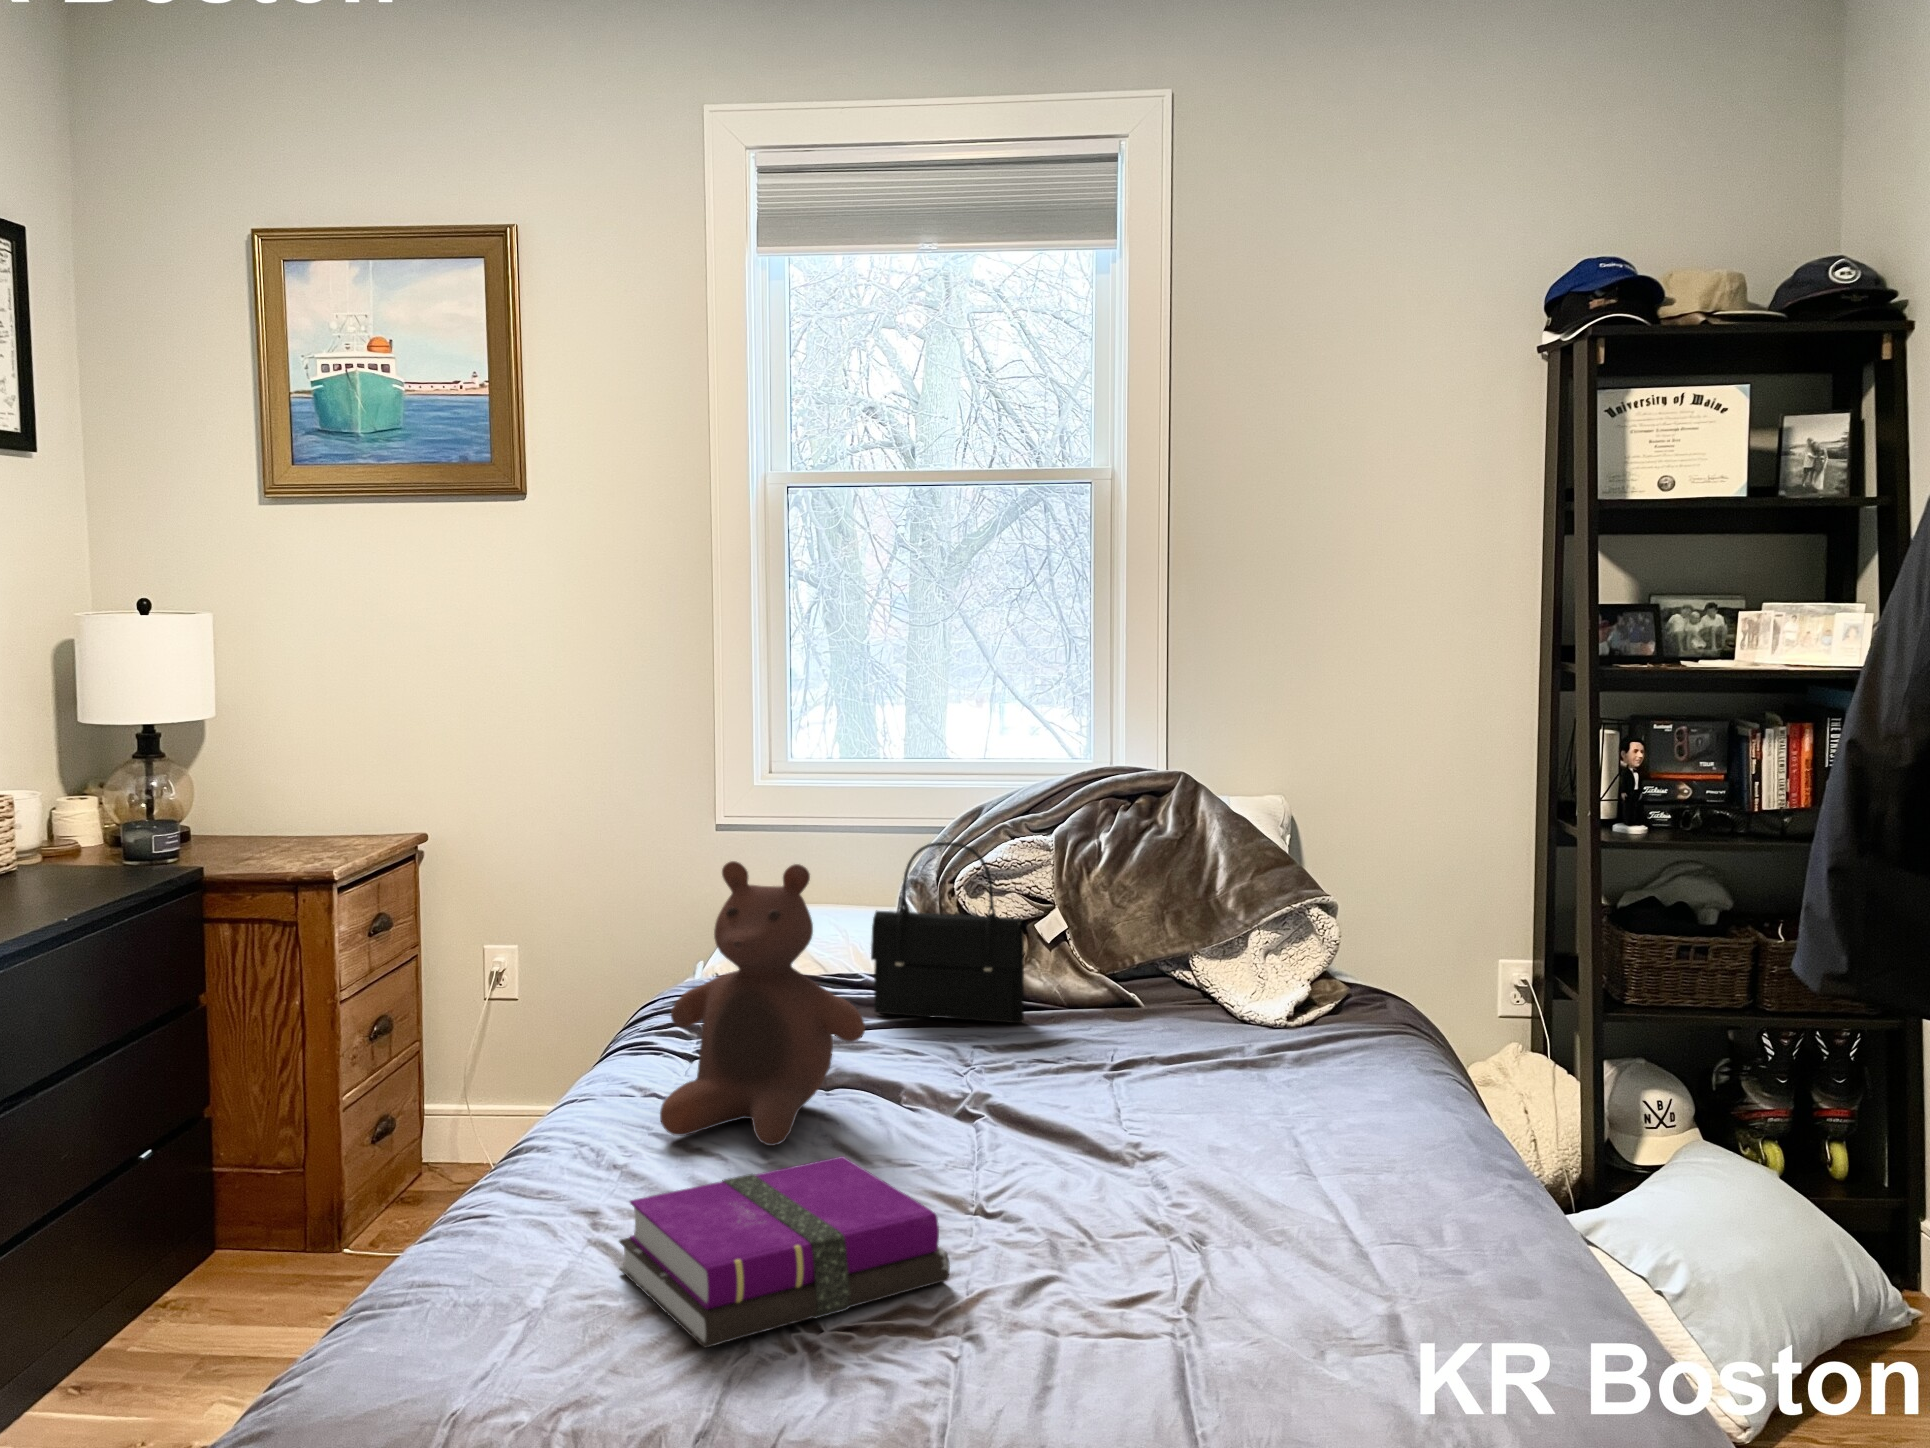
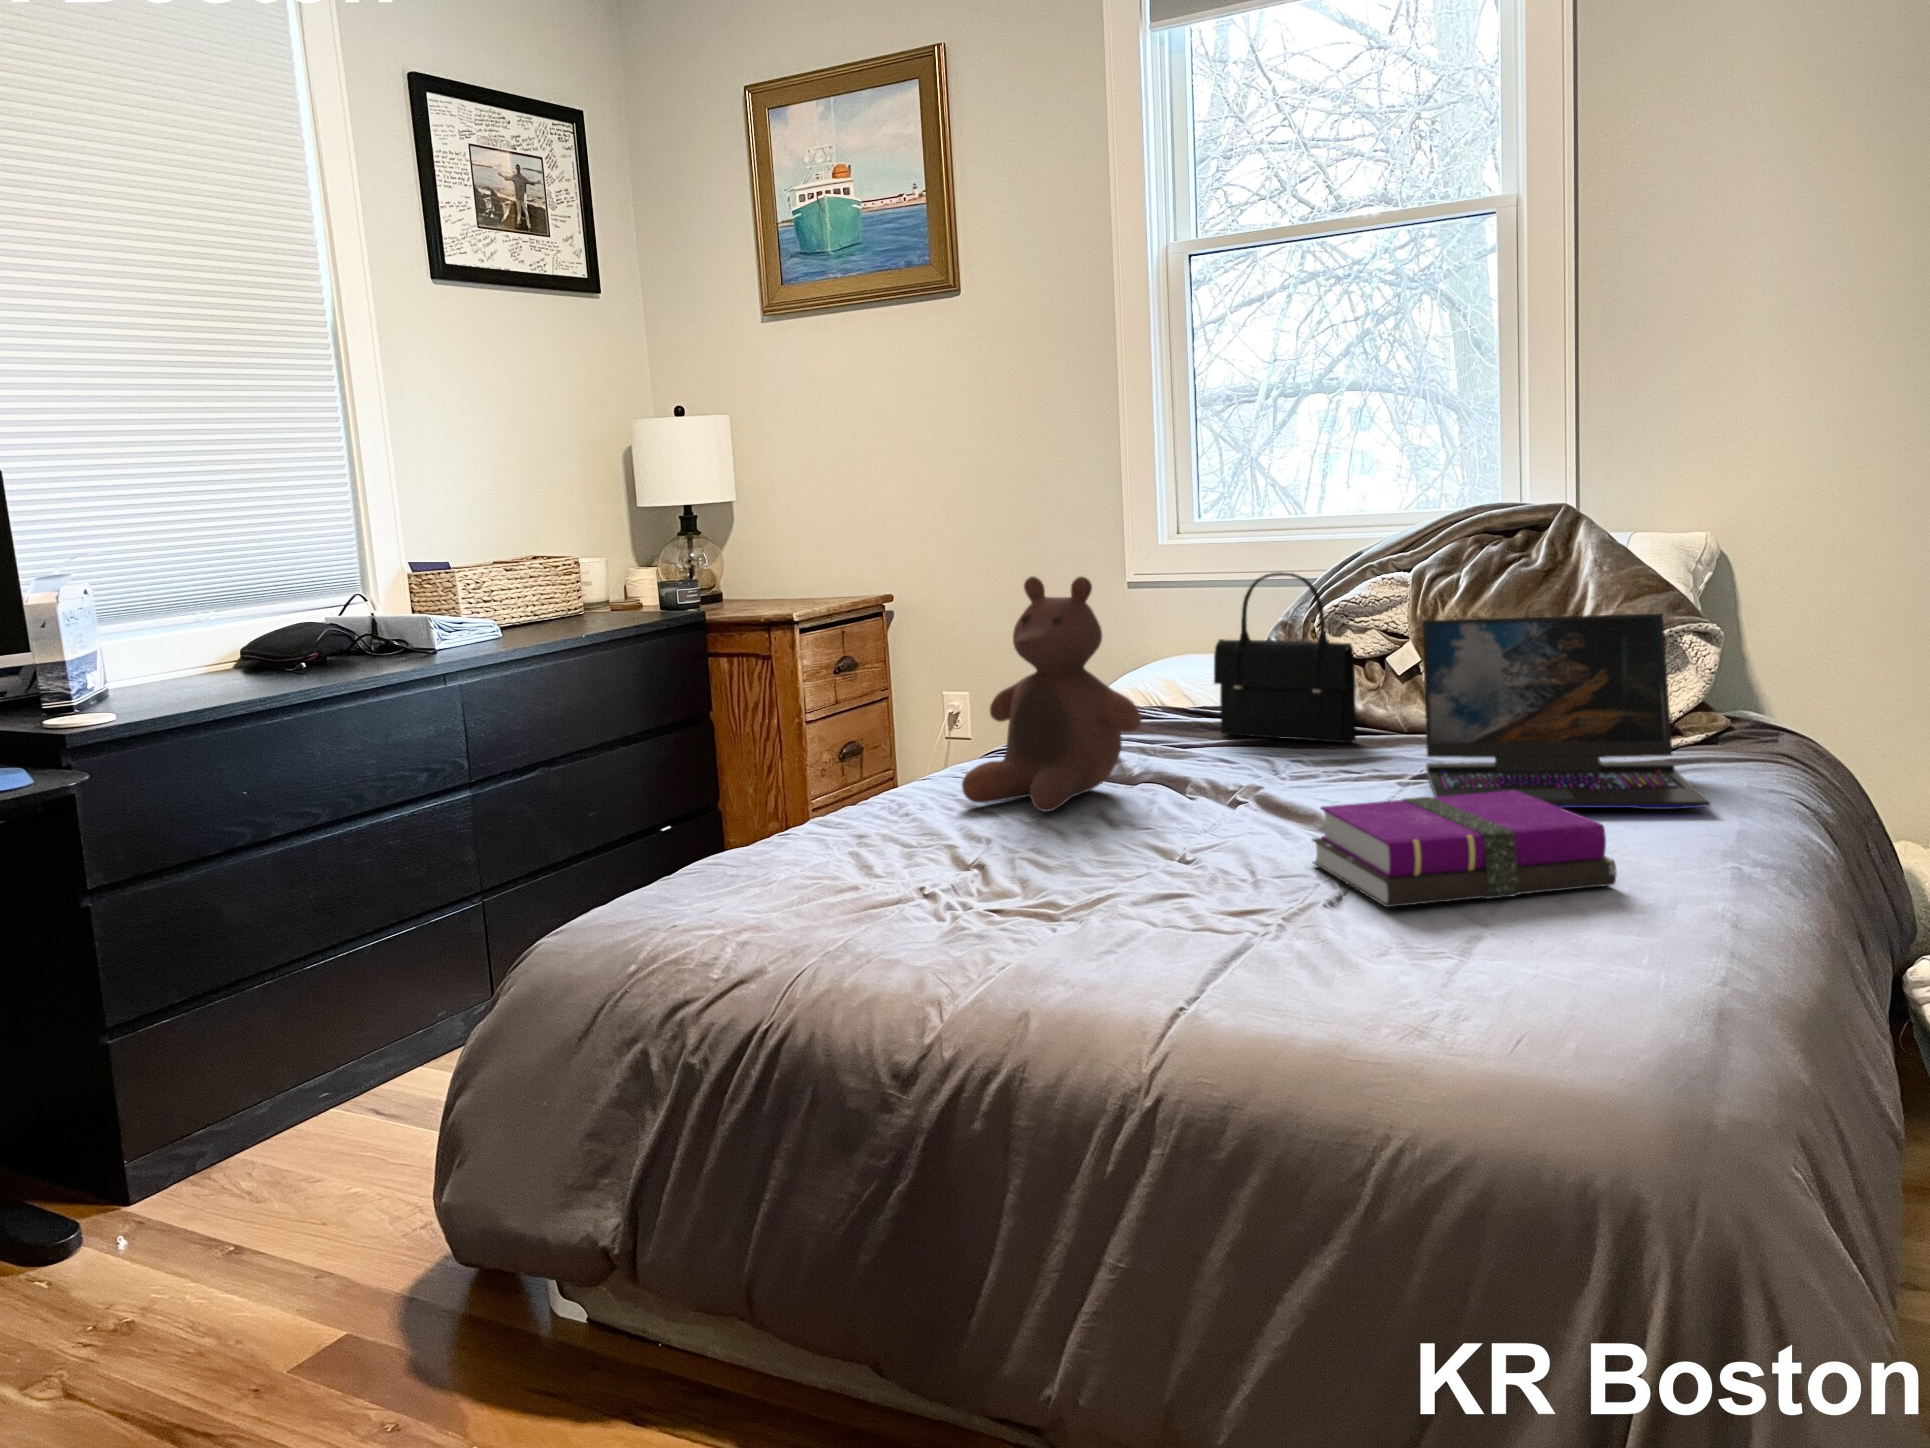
laptop: none [1121,897,1431,1116] -> present [1422,613,1711,809]
notebook: present [619,1156,950,1348] -> present [1313,790,1616,907]

